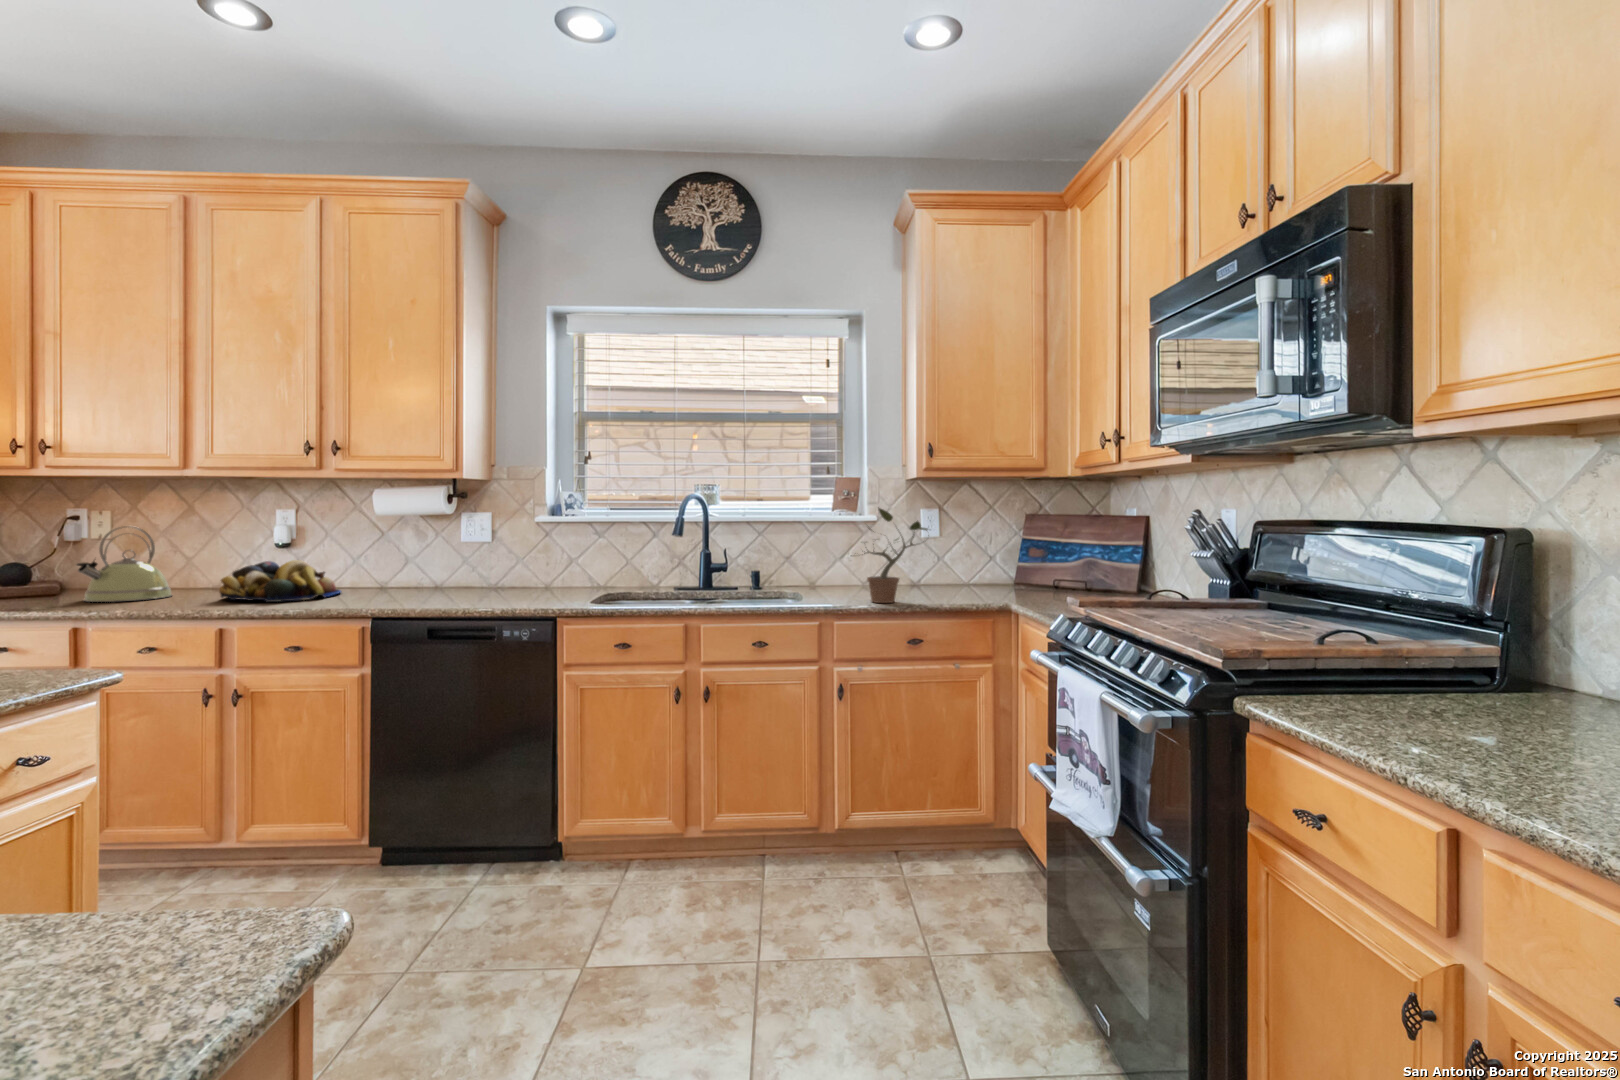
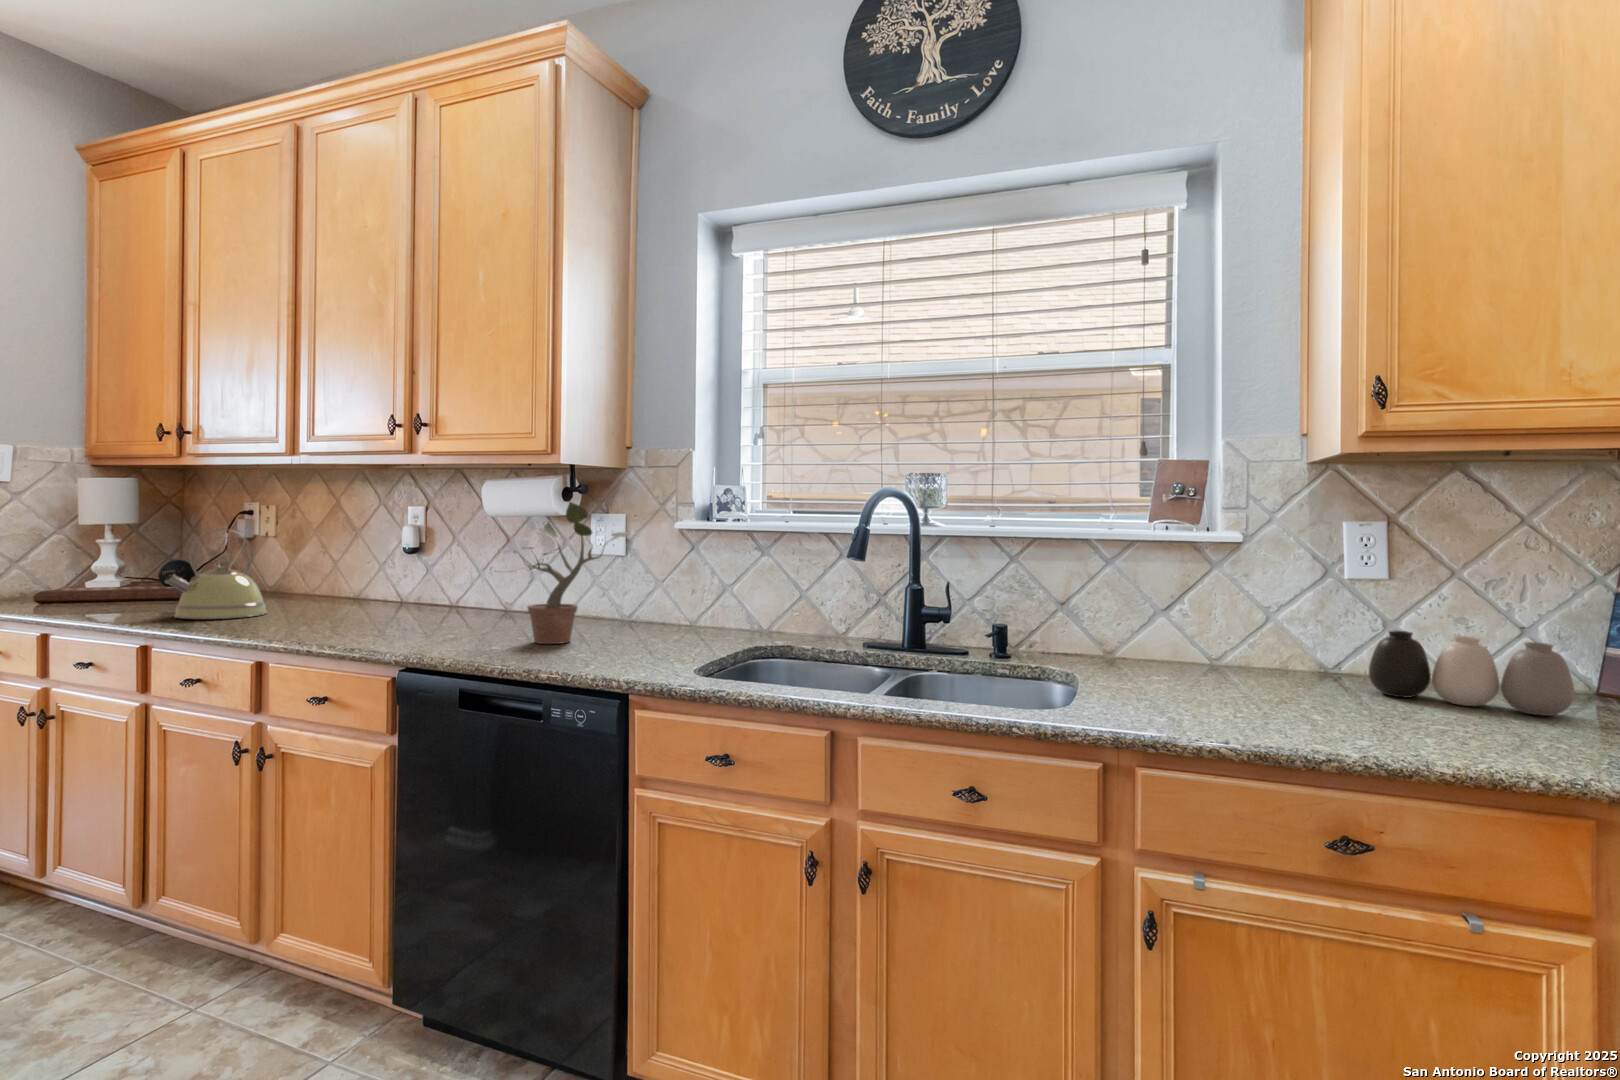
potted plant: present [862,508,929,603] -> present [514,502,629,644]
fruit bowl: present [219,560,341,602] -> none [283,576,429,632]
vase: none [934,562,1010,595] -> present [1369,631,1575,716]

